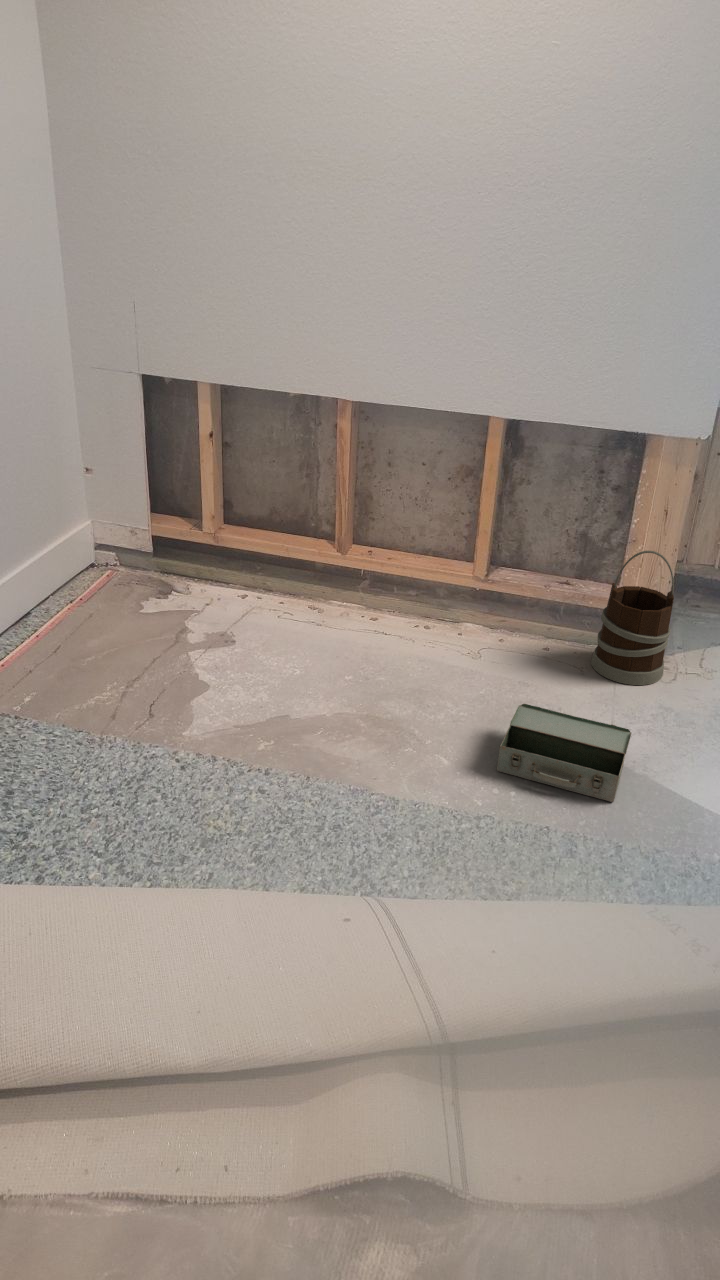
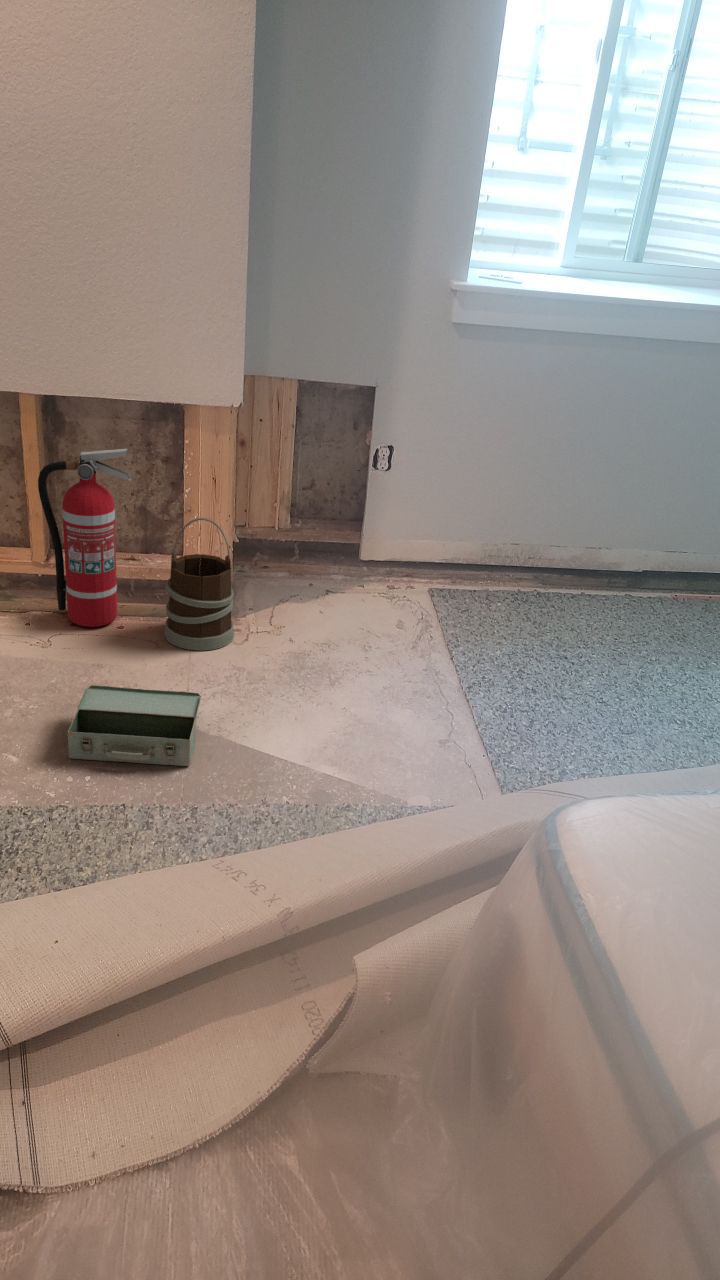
fire extinguisher: none [492,476,585,645] -> present [38,449,131,627]

